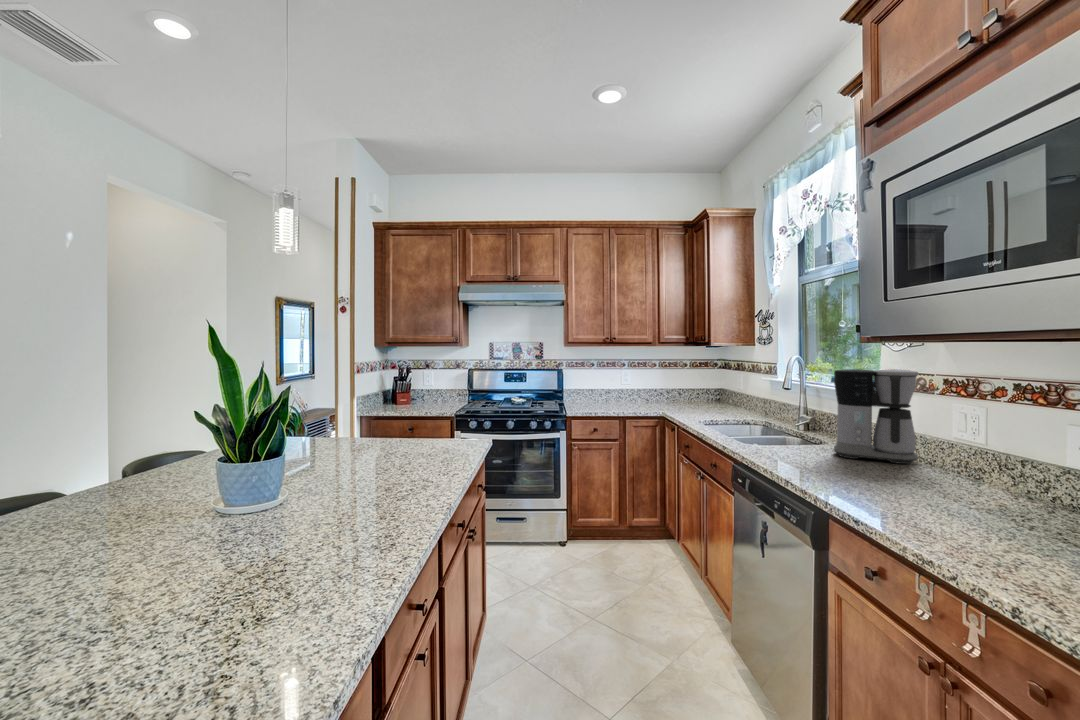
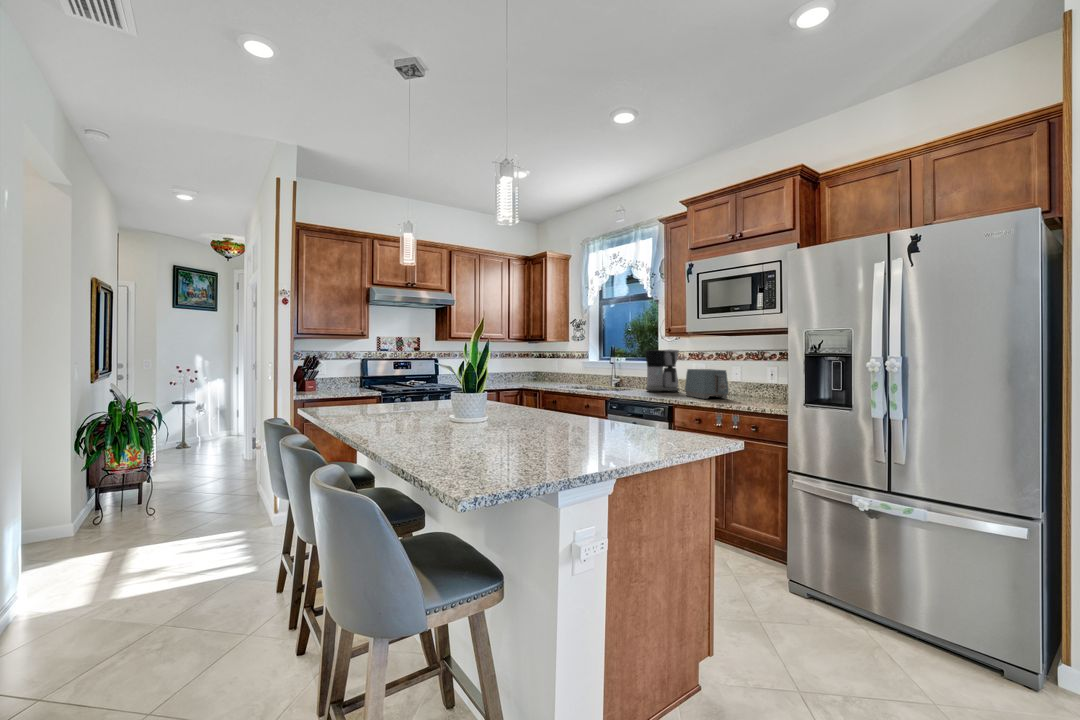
toaster: none [908,420,1027,516] -> present [685,369,729,399]

